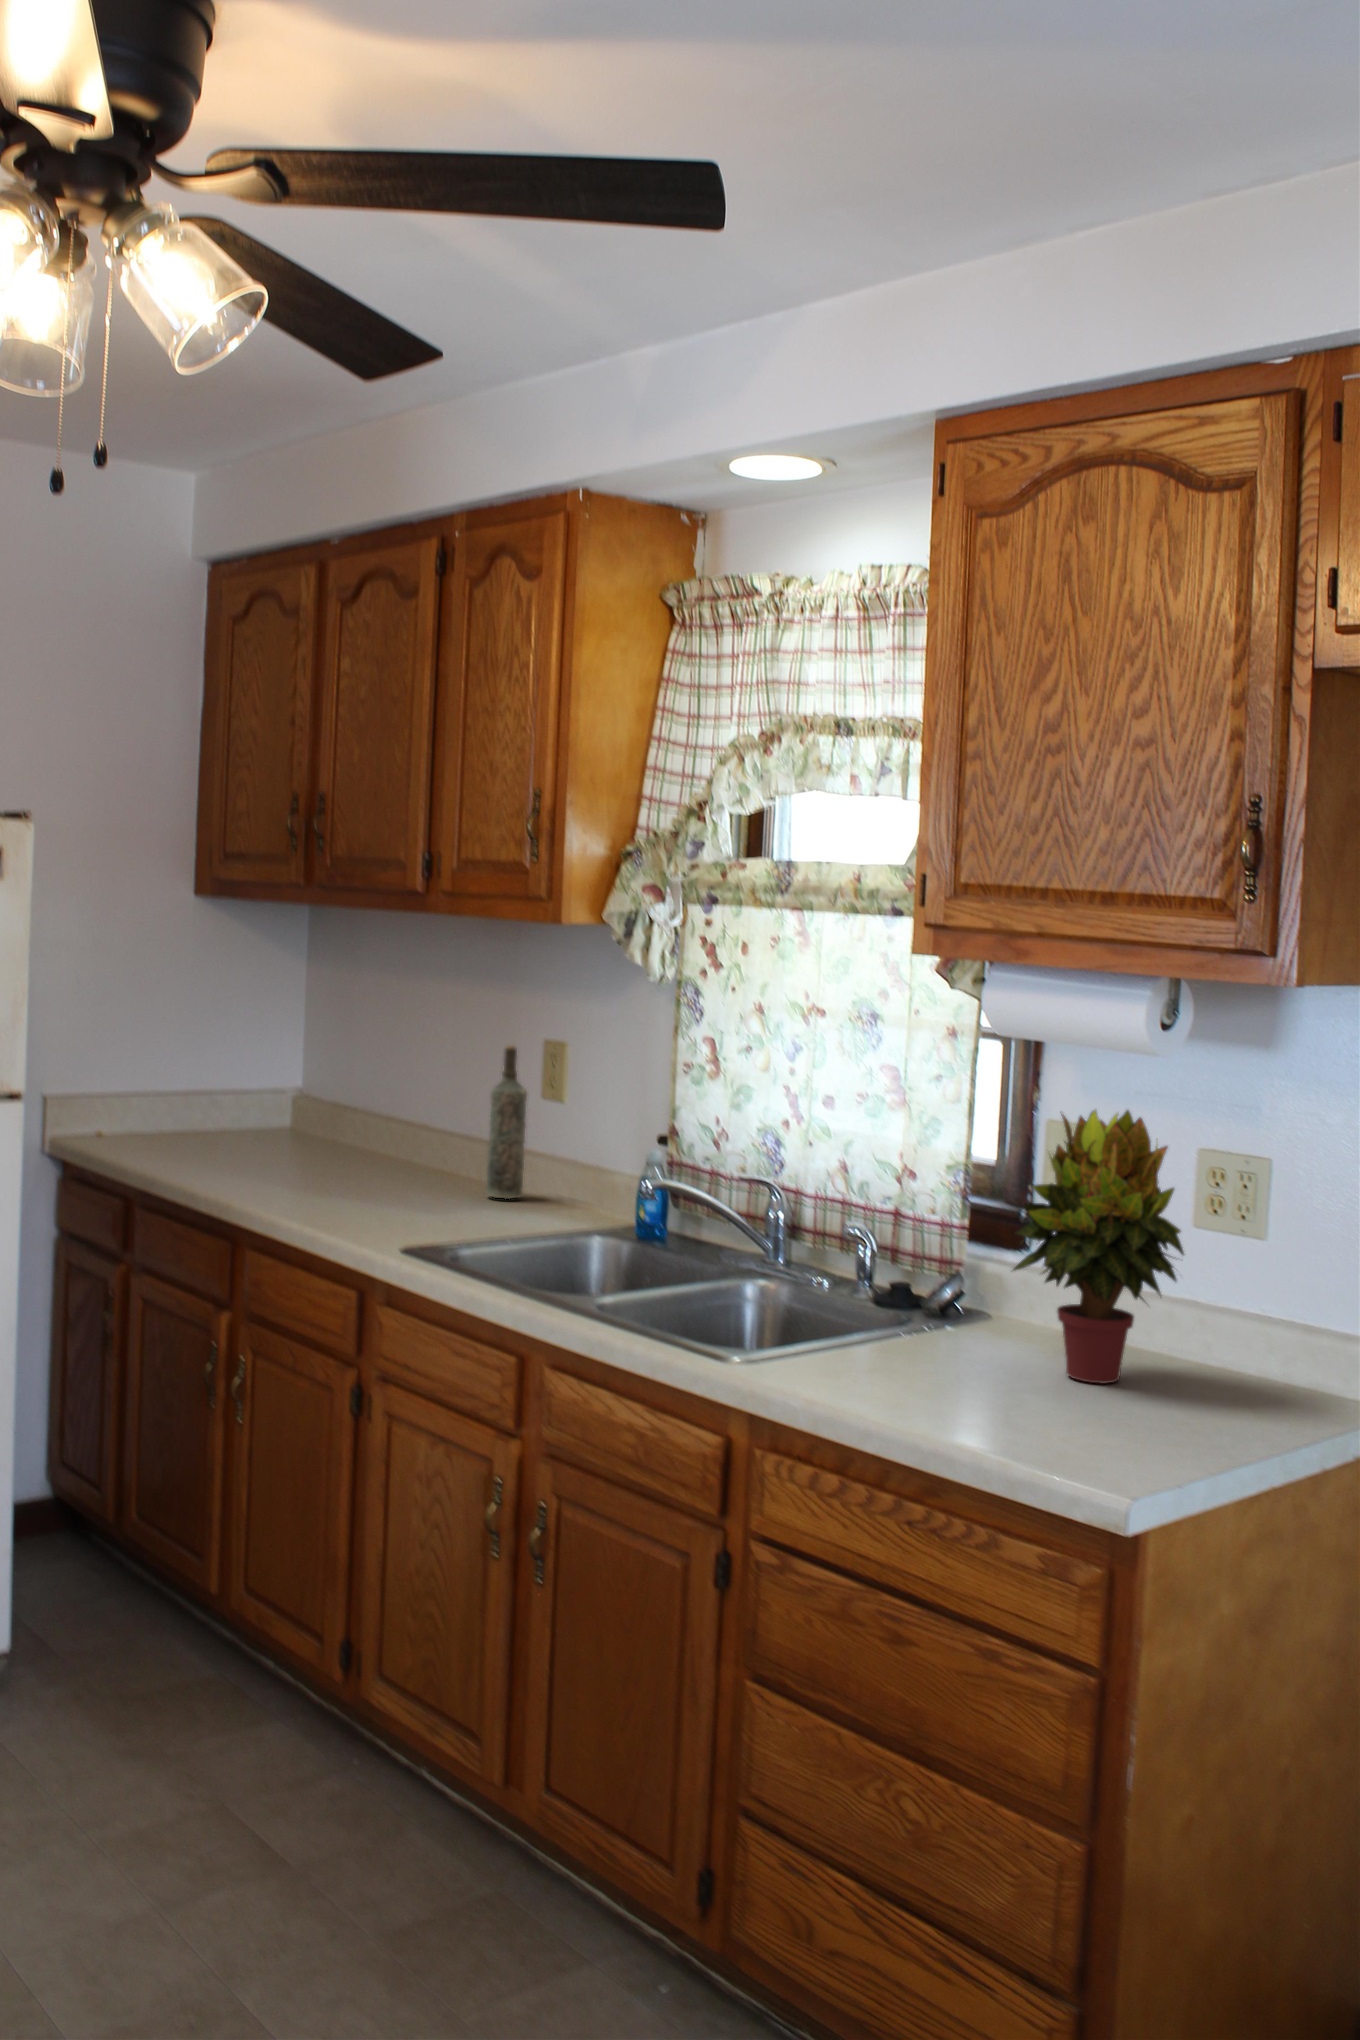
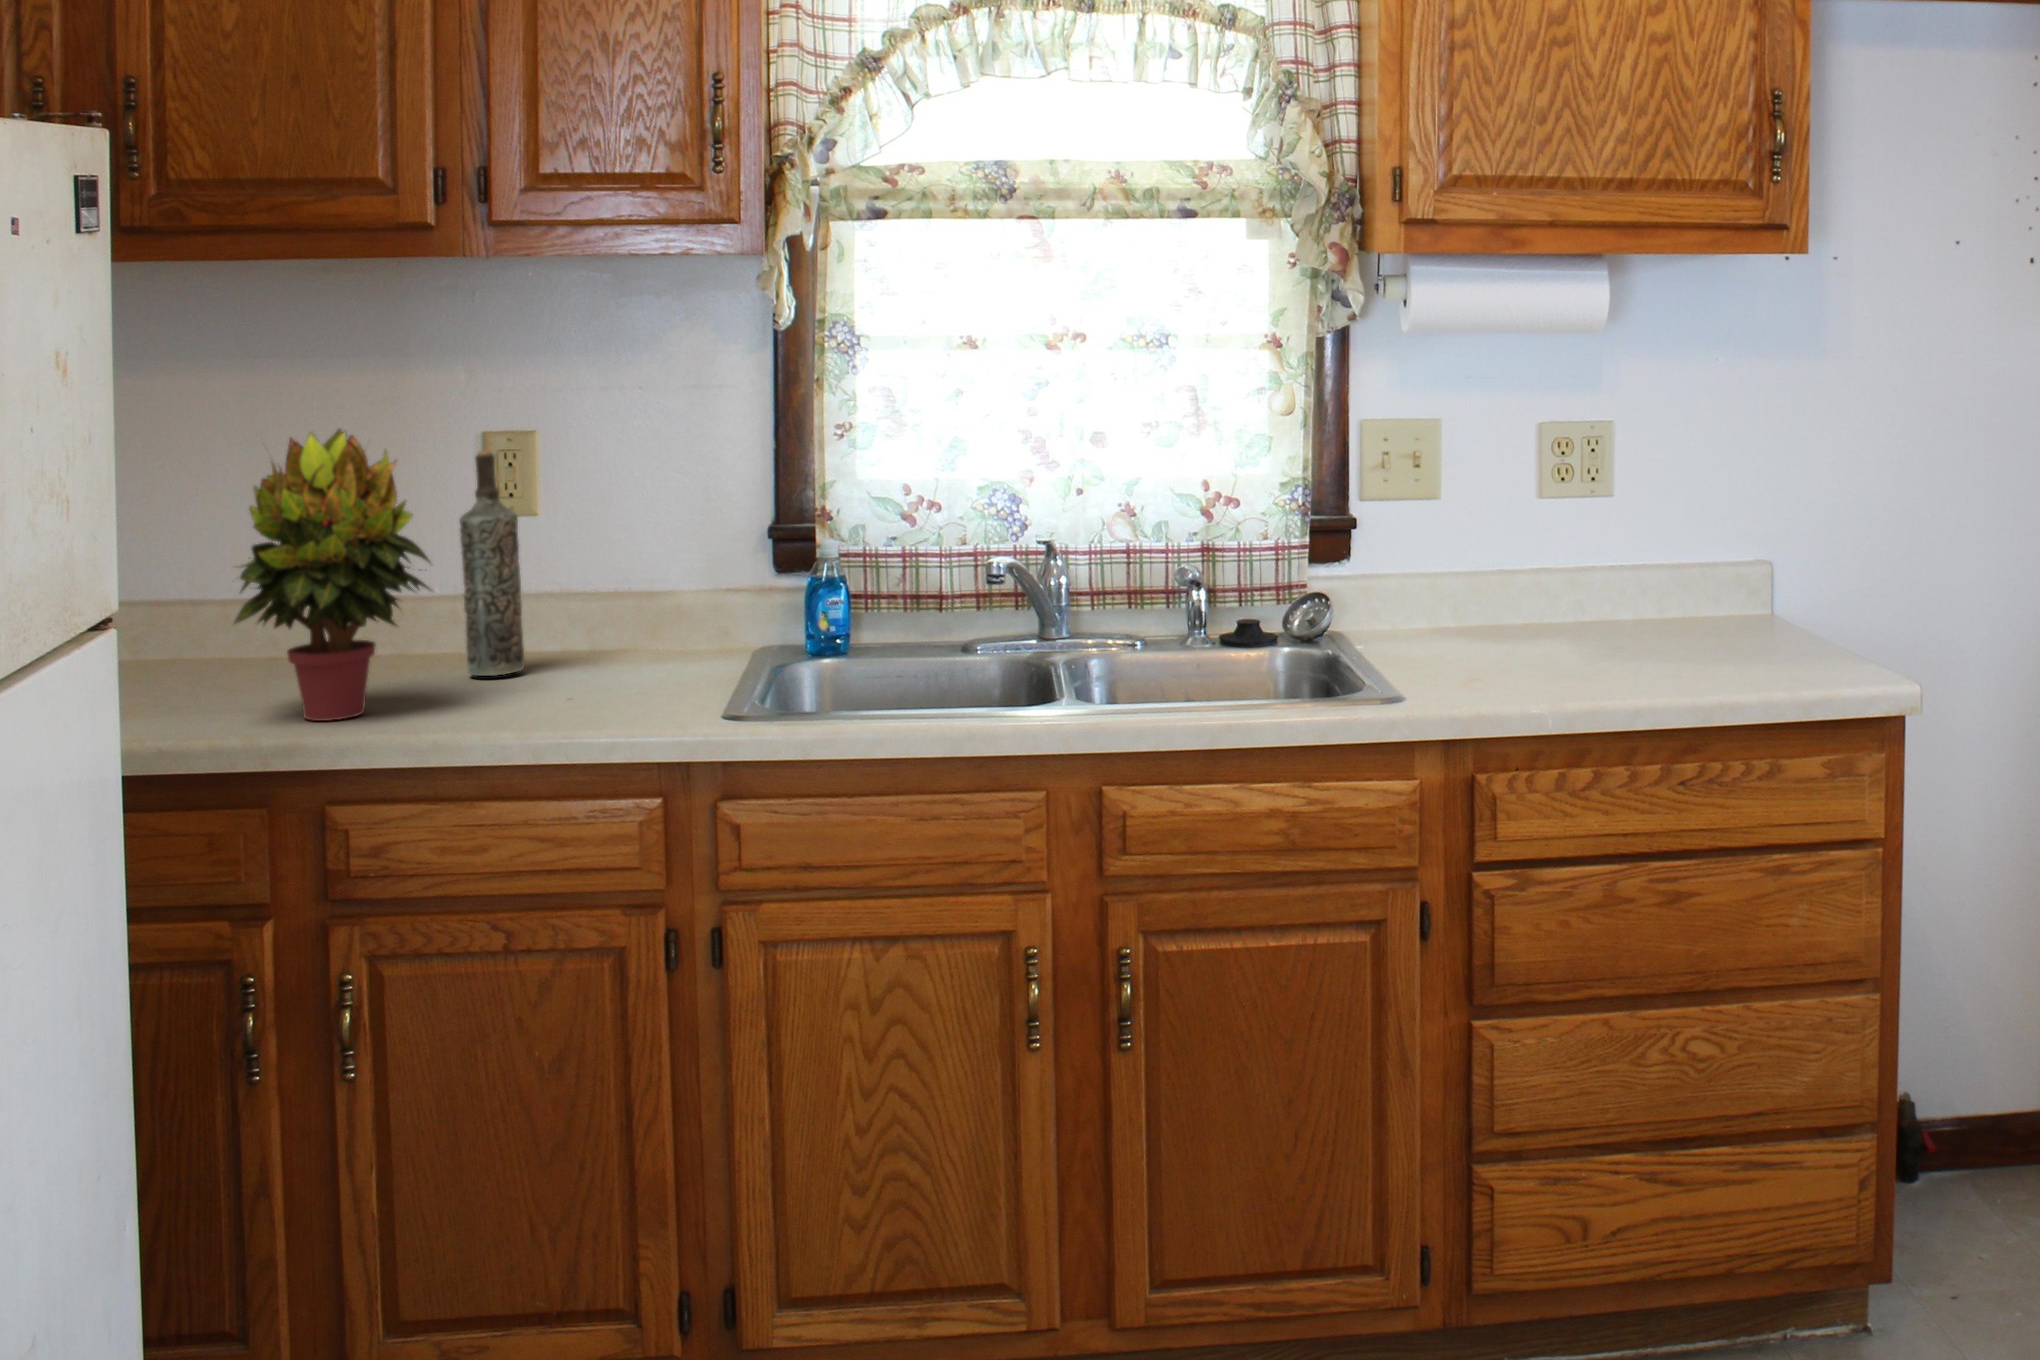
potted plant: present [1013,1110,1184,1384] -> present [234,429,430,721]

